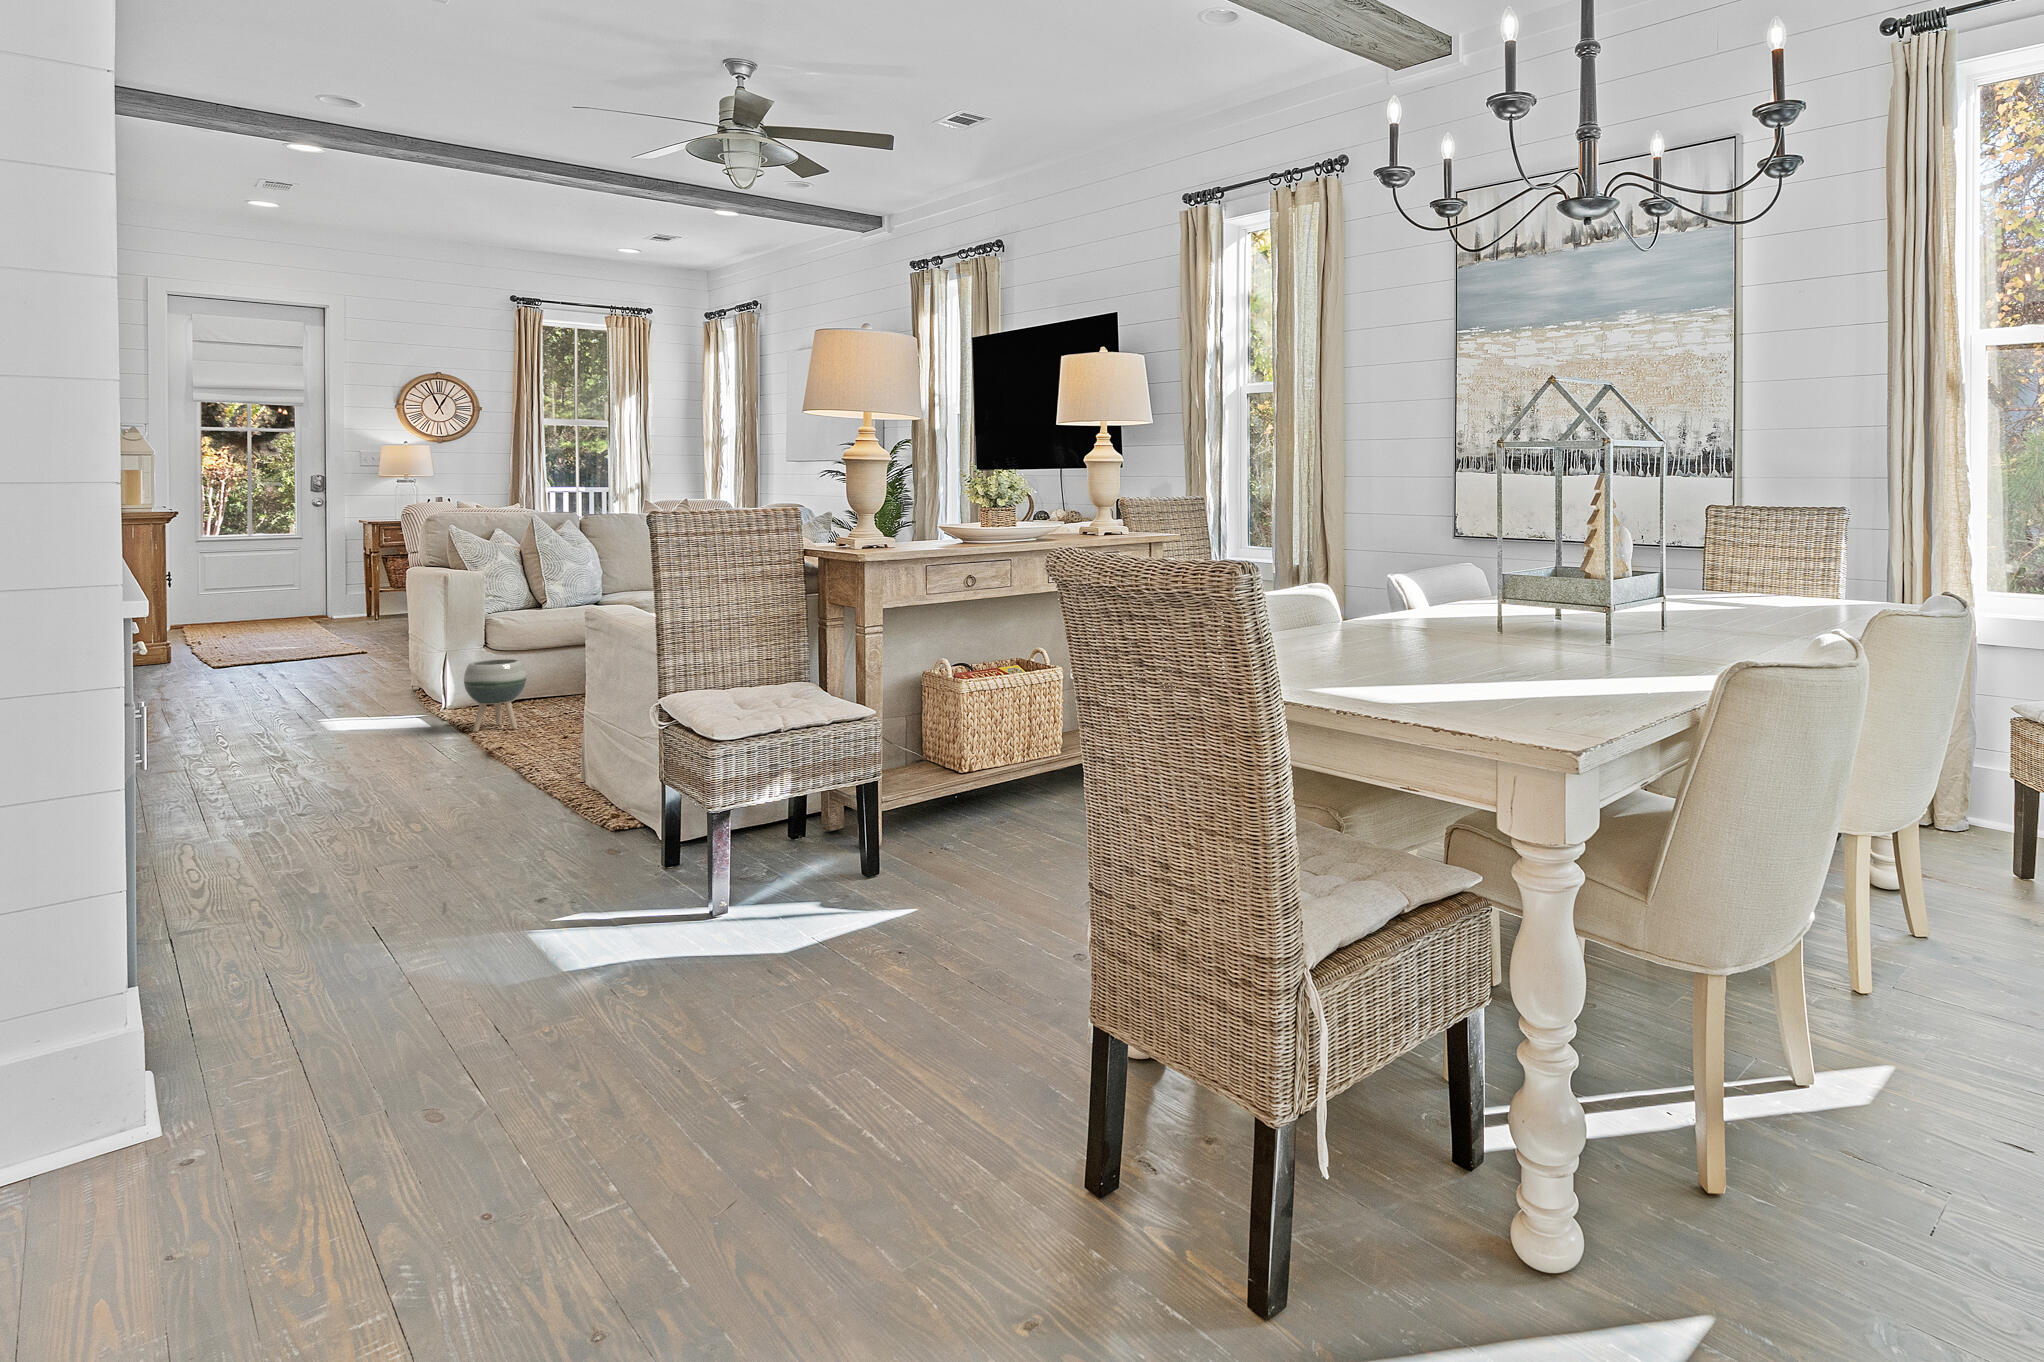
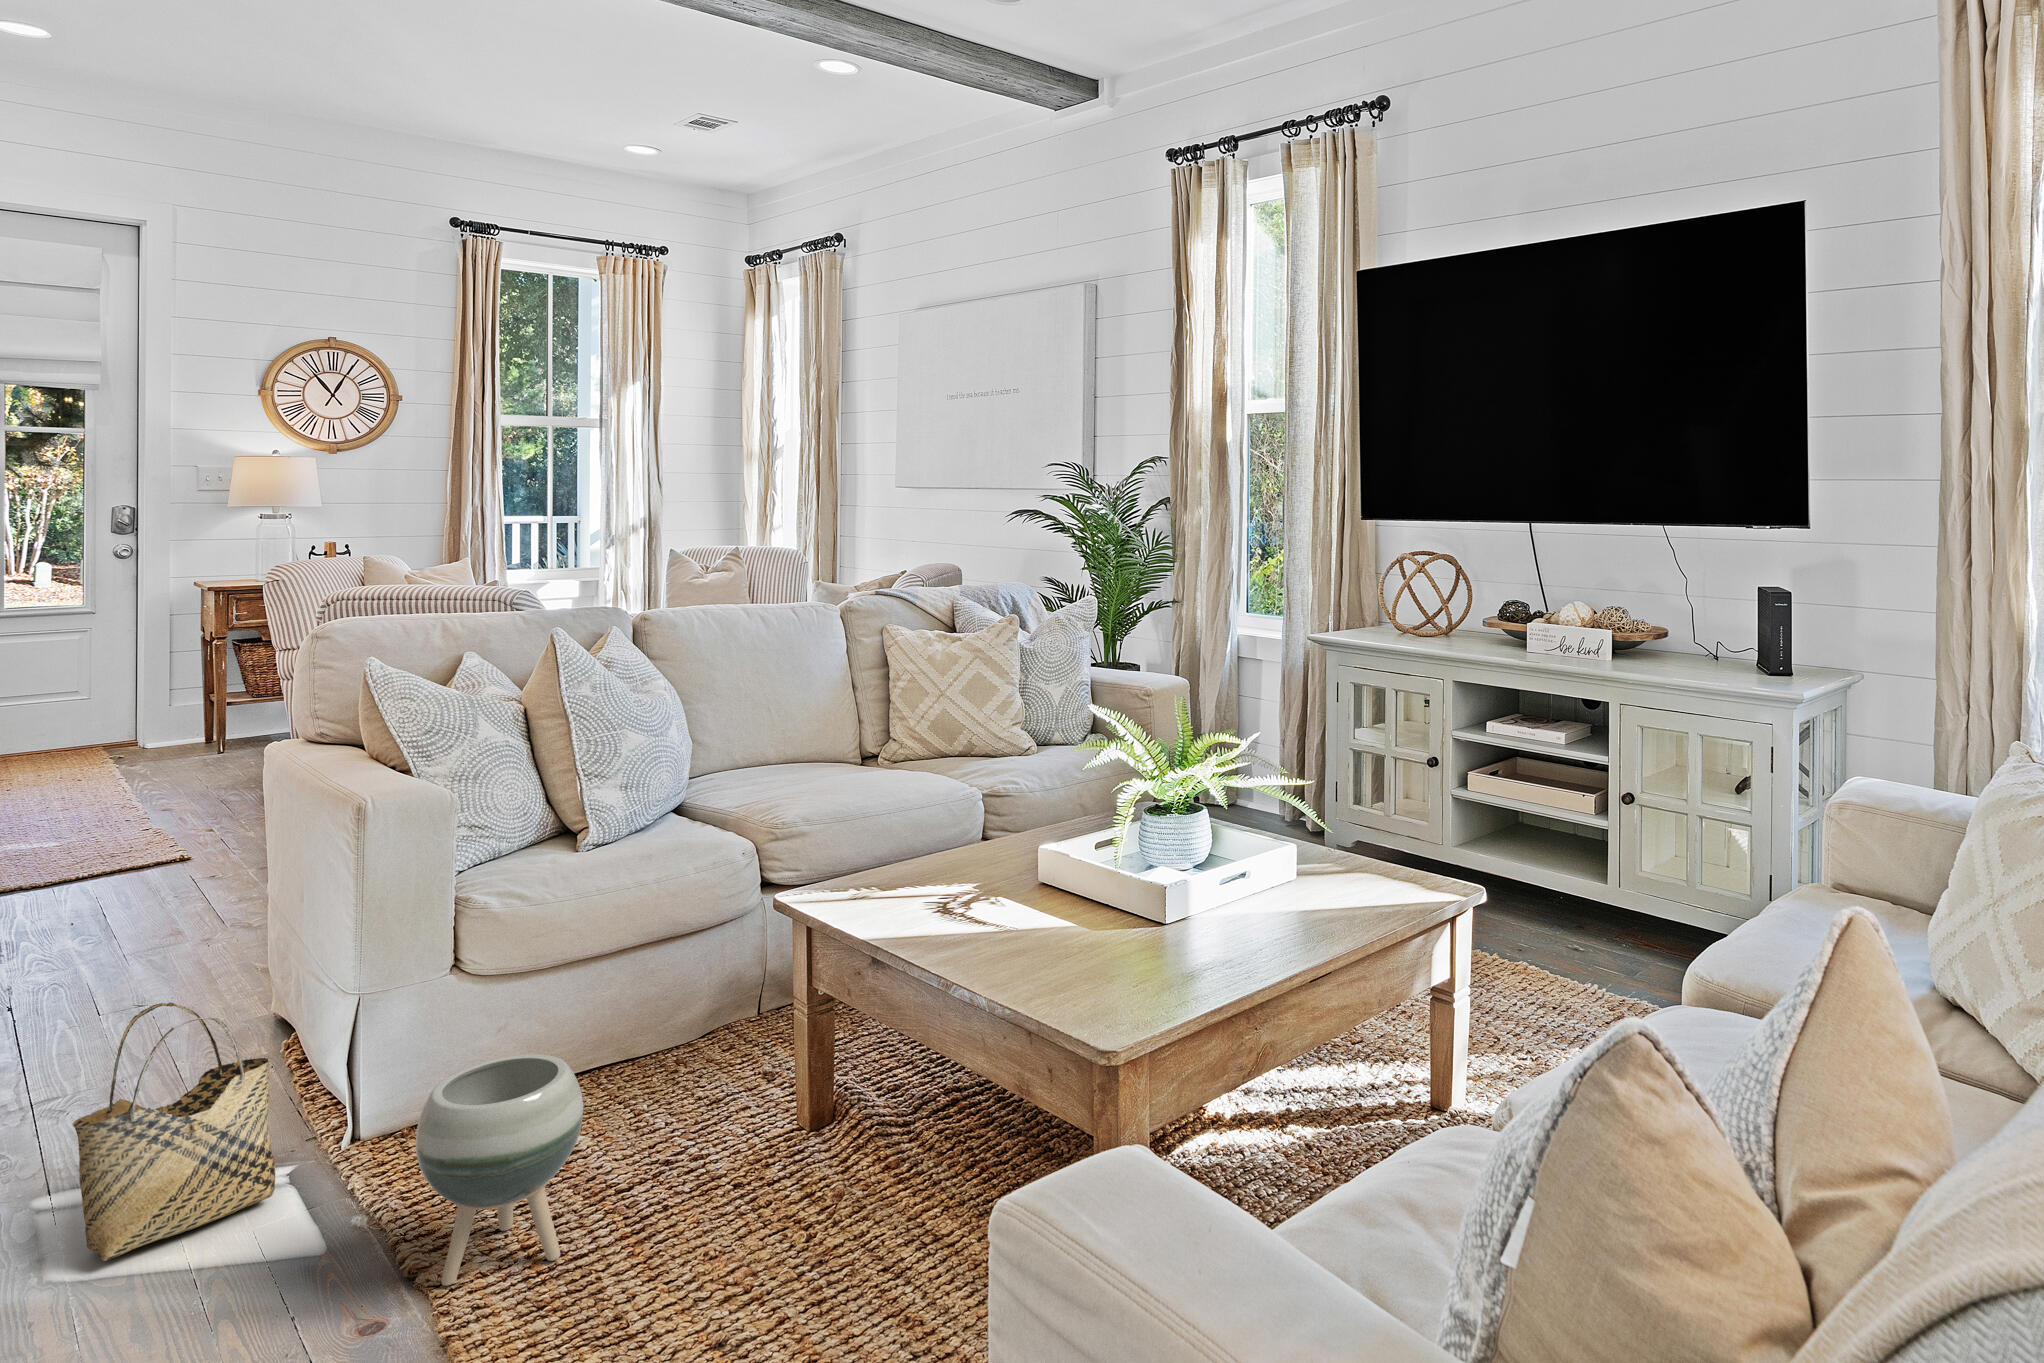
woven basket: none [343,642,414,726] -> present [72,1003,275,1261]

